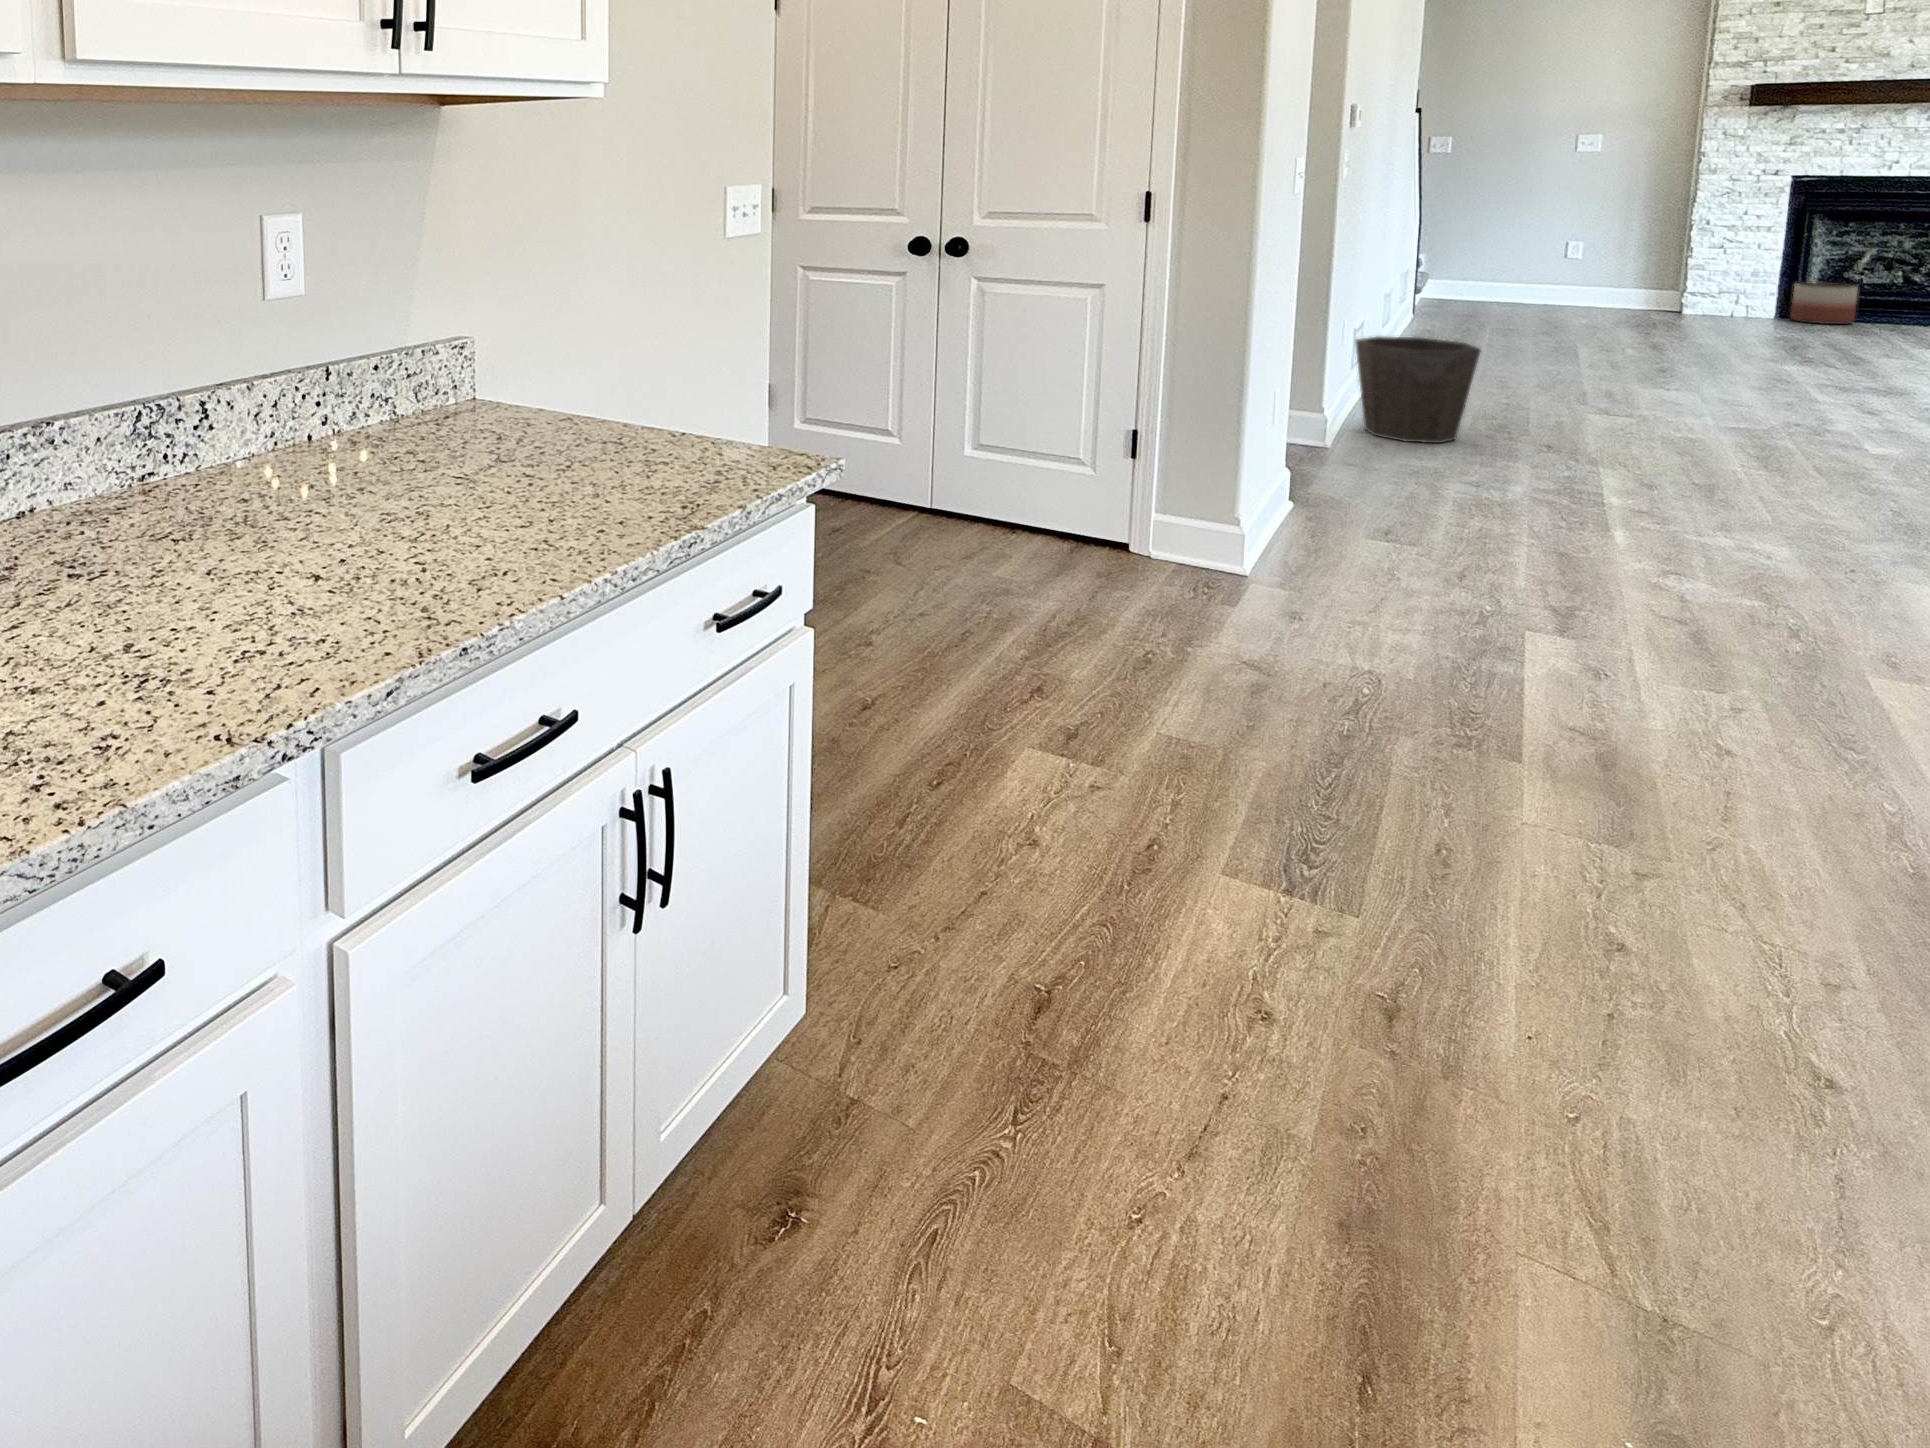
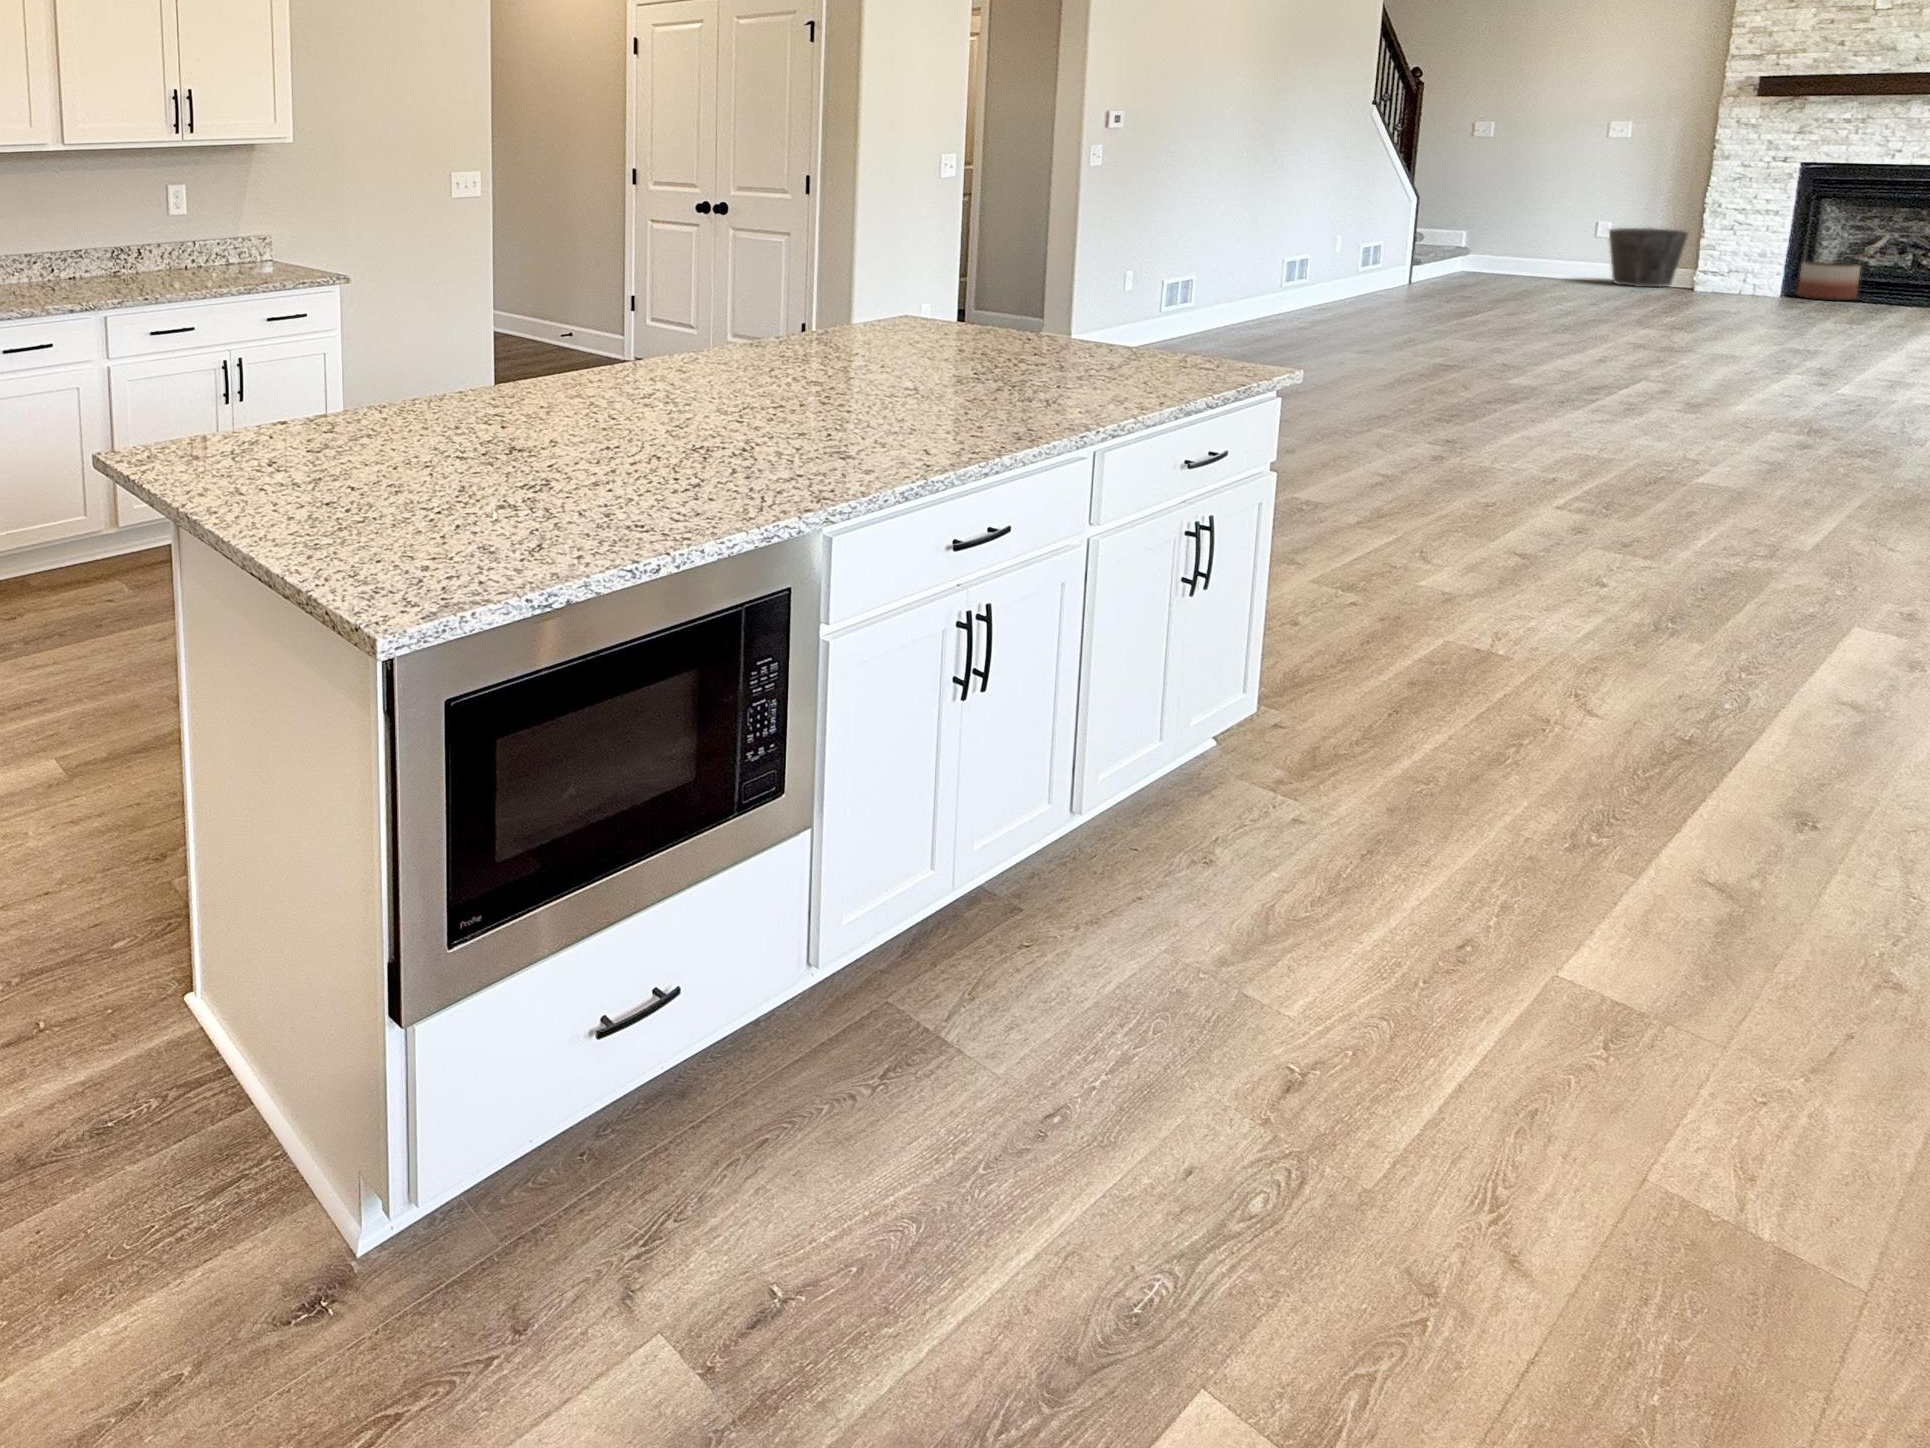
waste bin: present [1355,336,1480,443] -> present [1609,228,1688,287]

